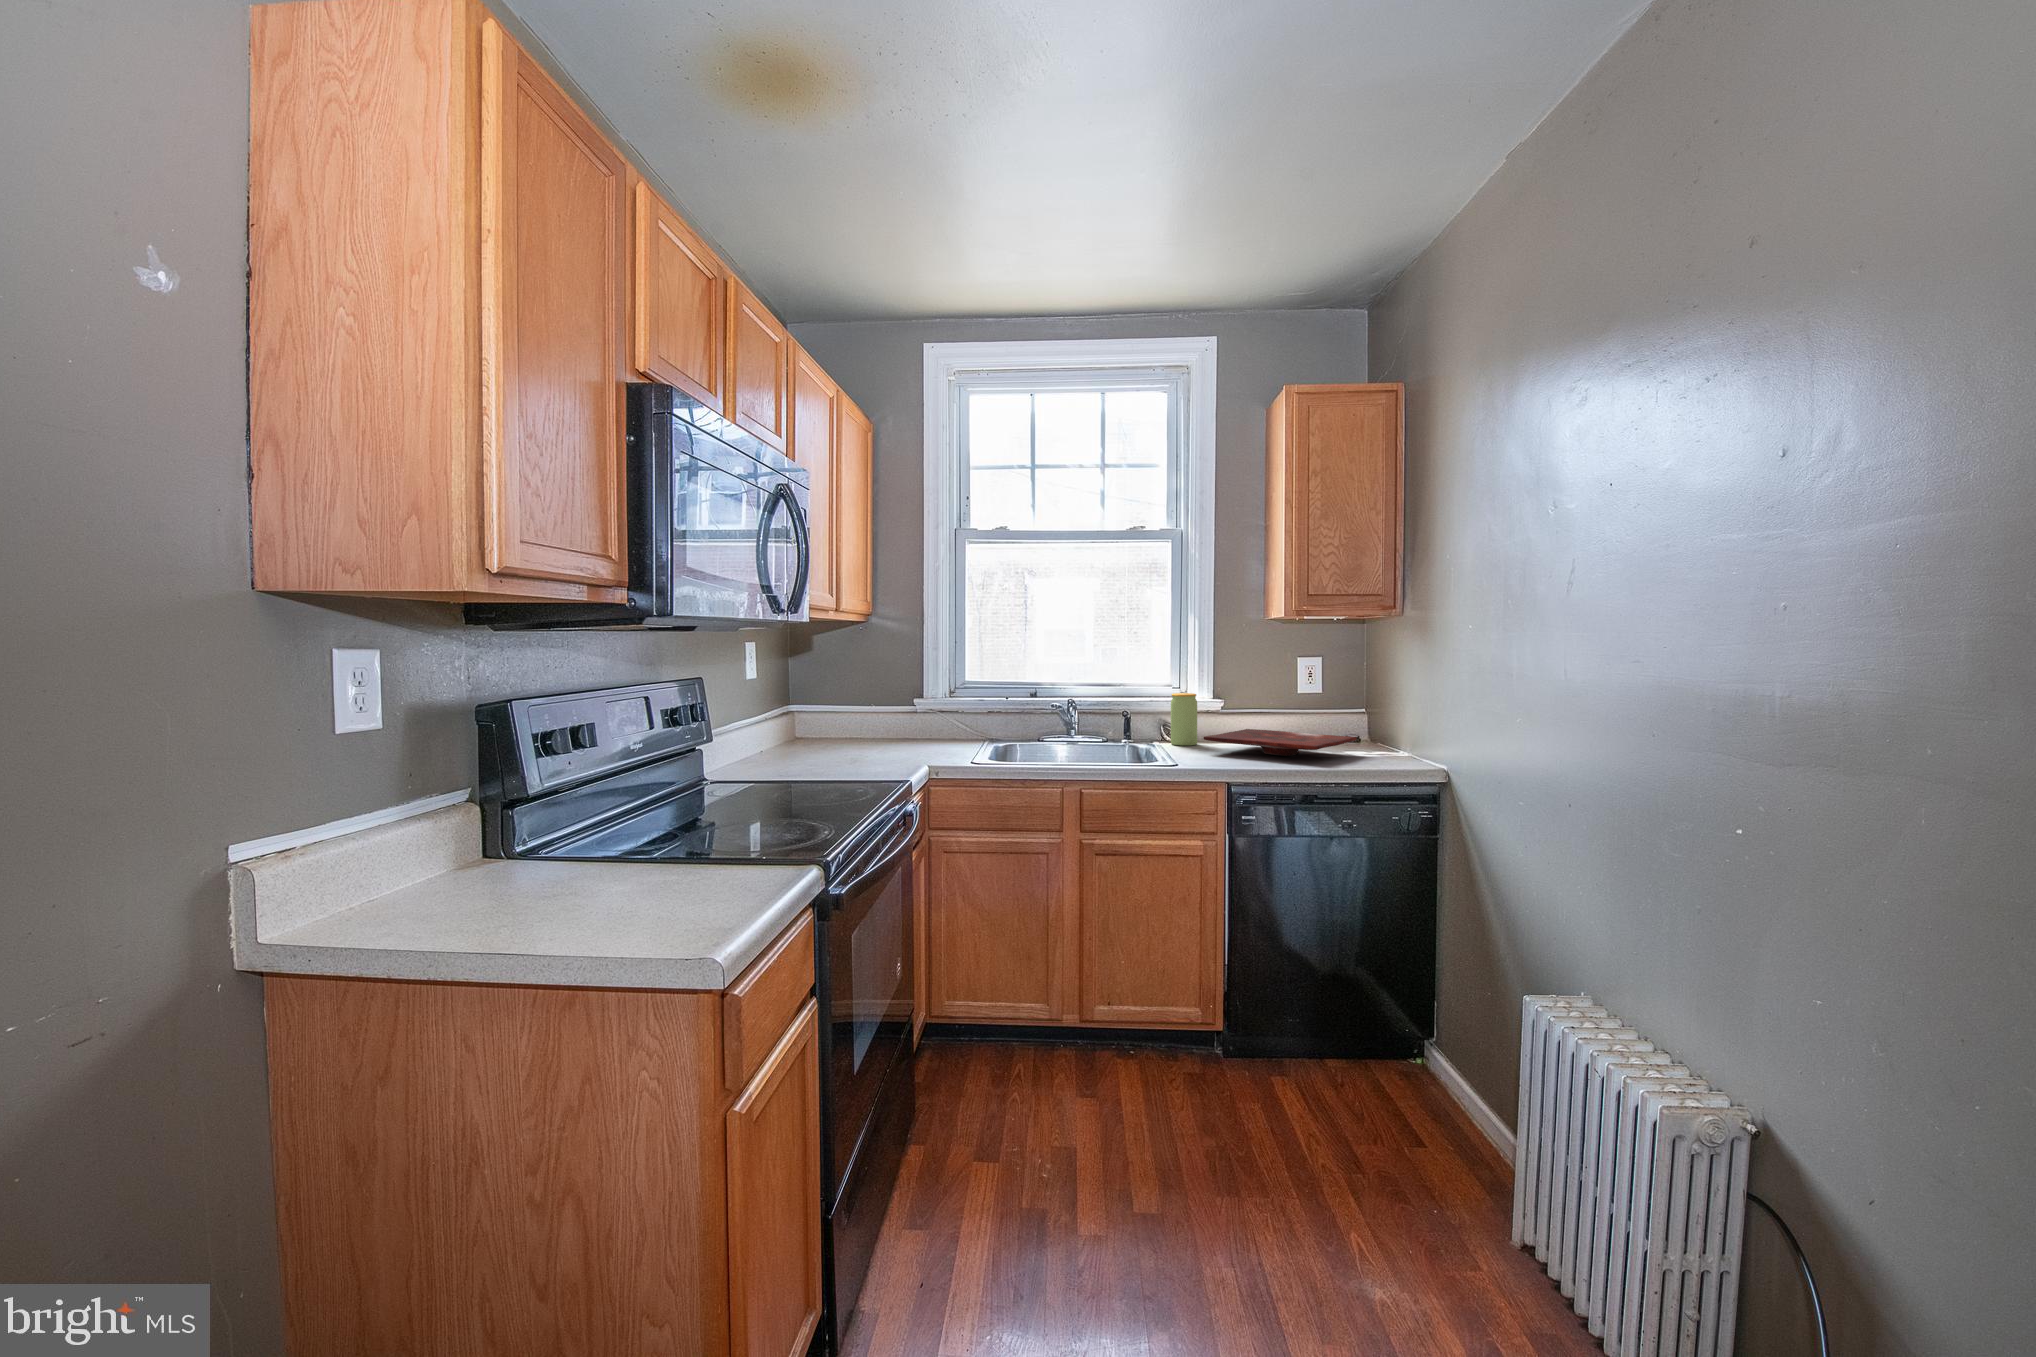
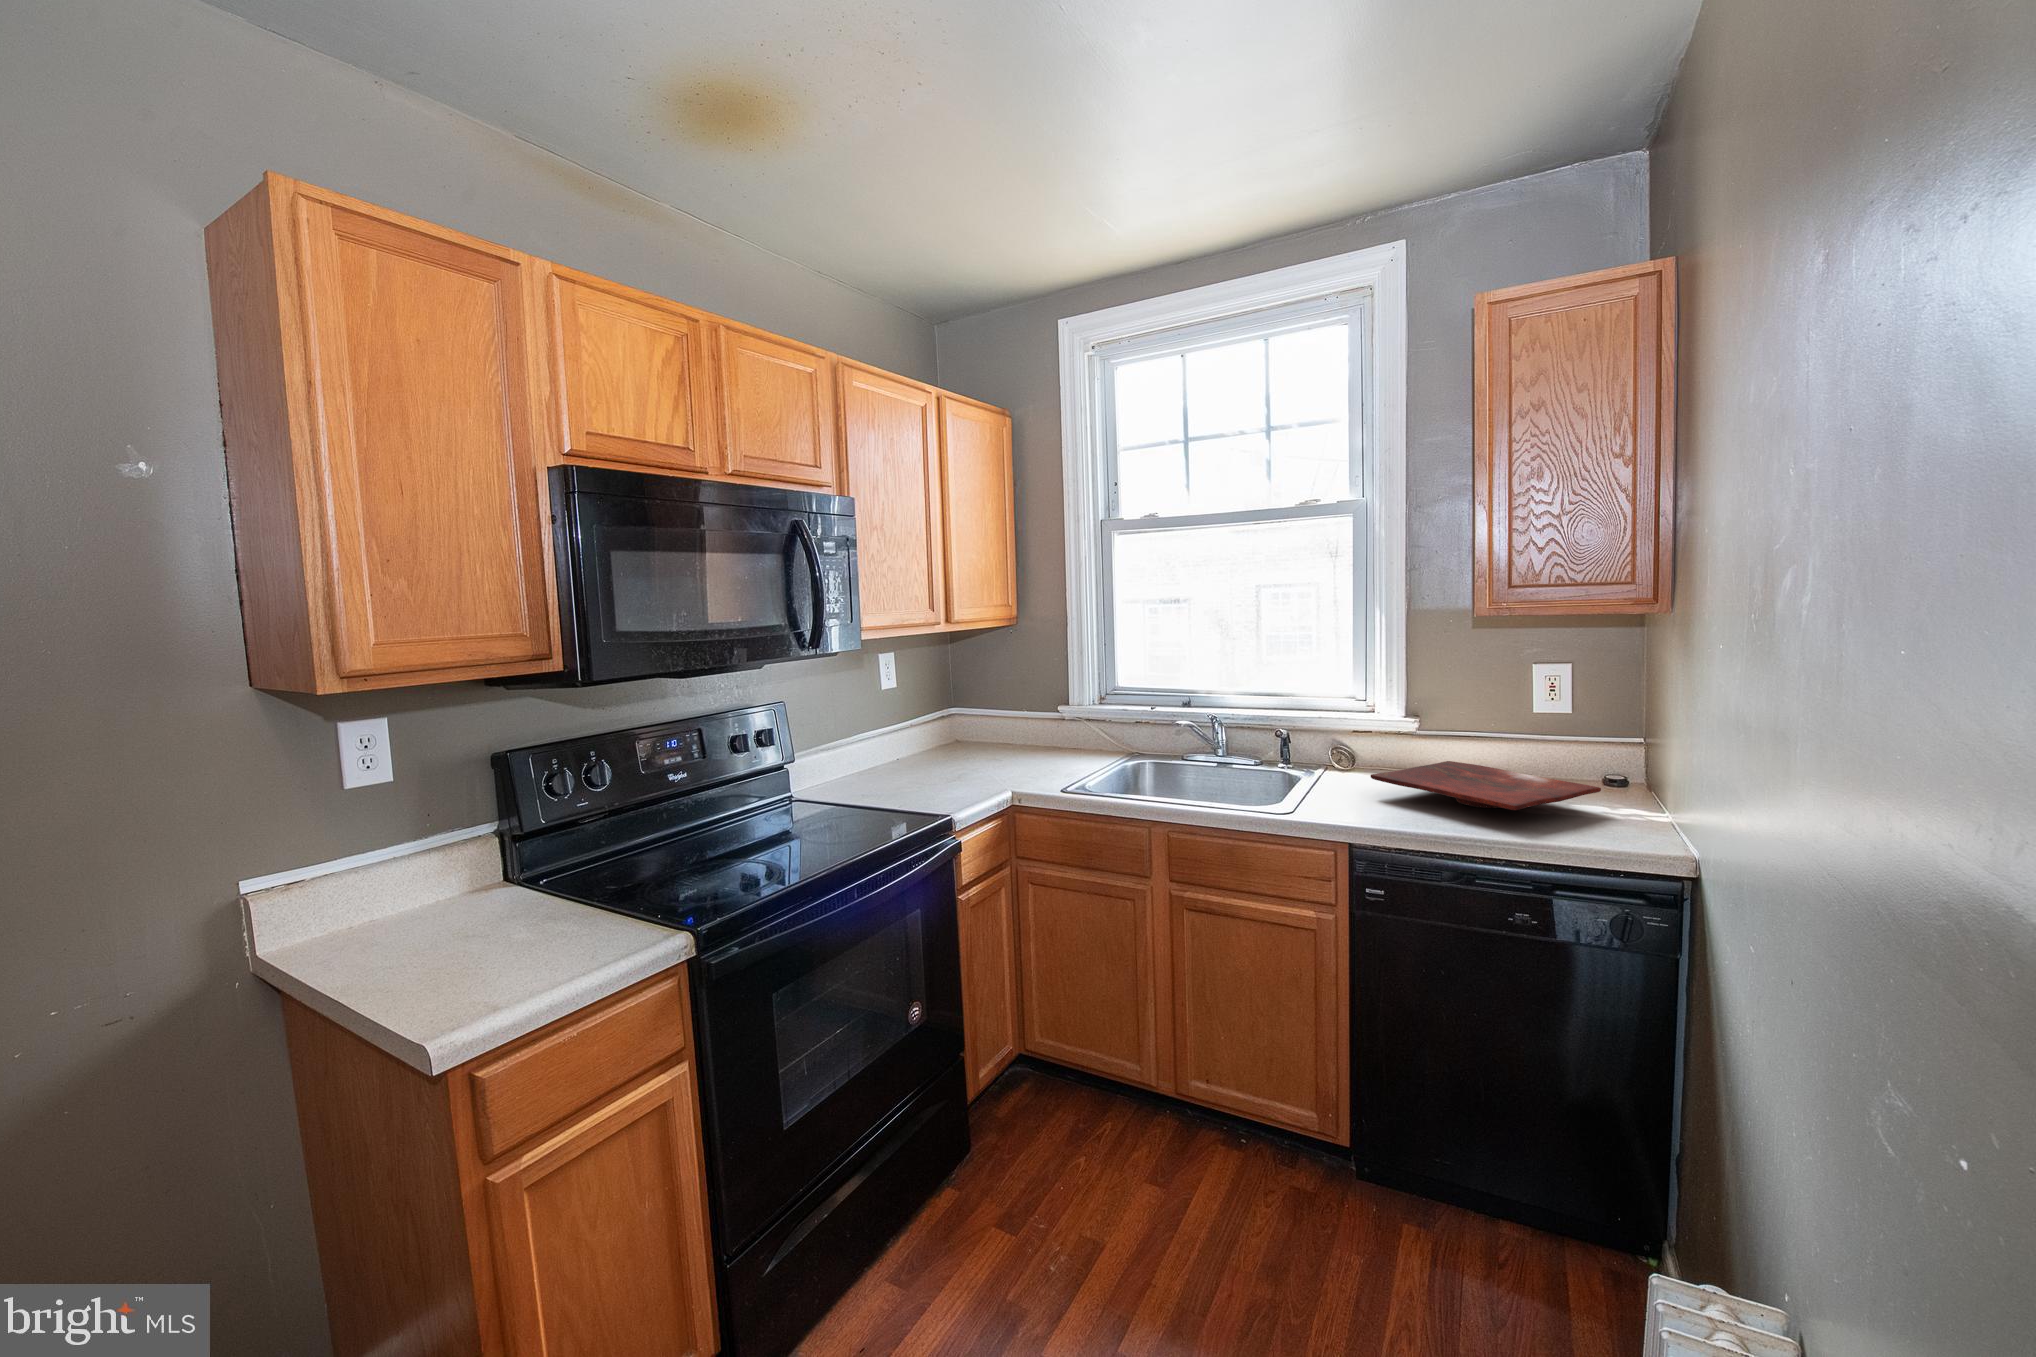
jar: present [1171,693,1197,746] -> none [1345,711,1381,779]

